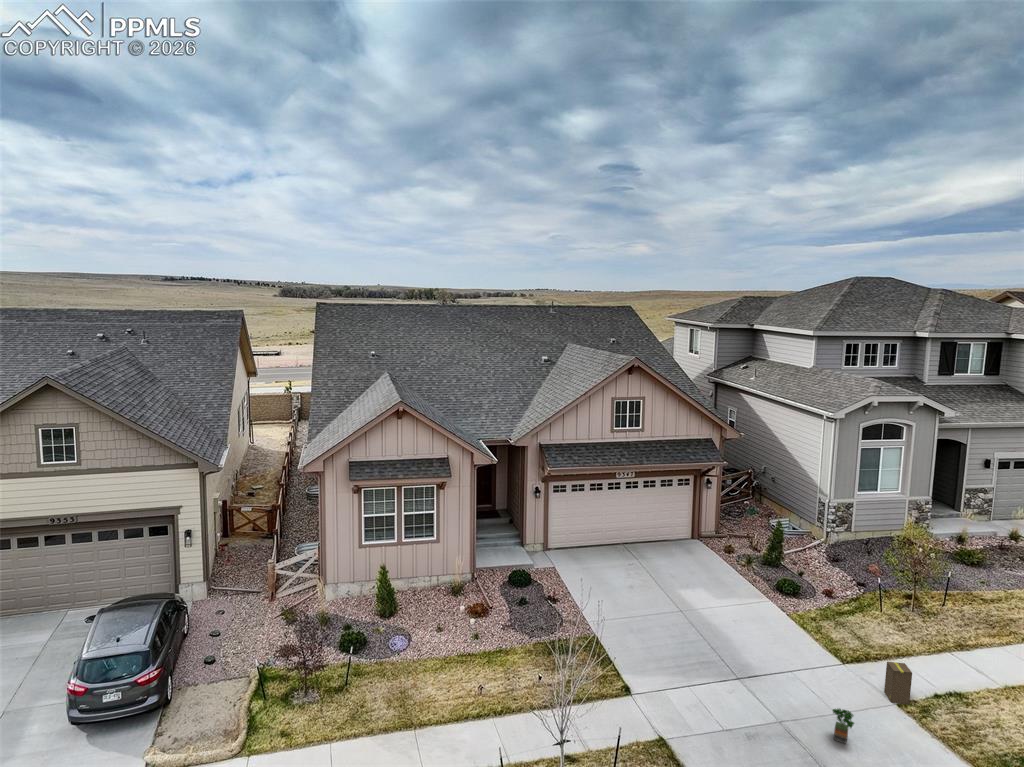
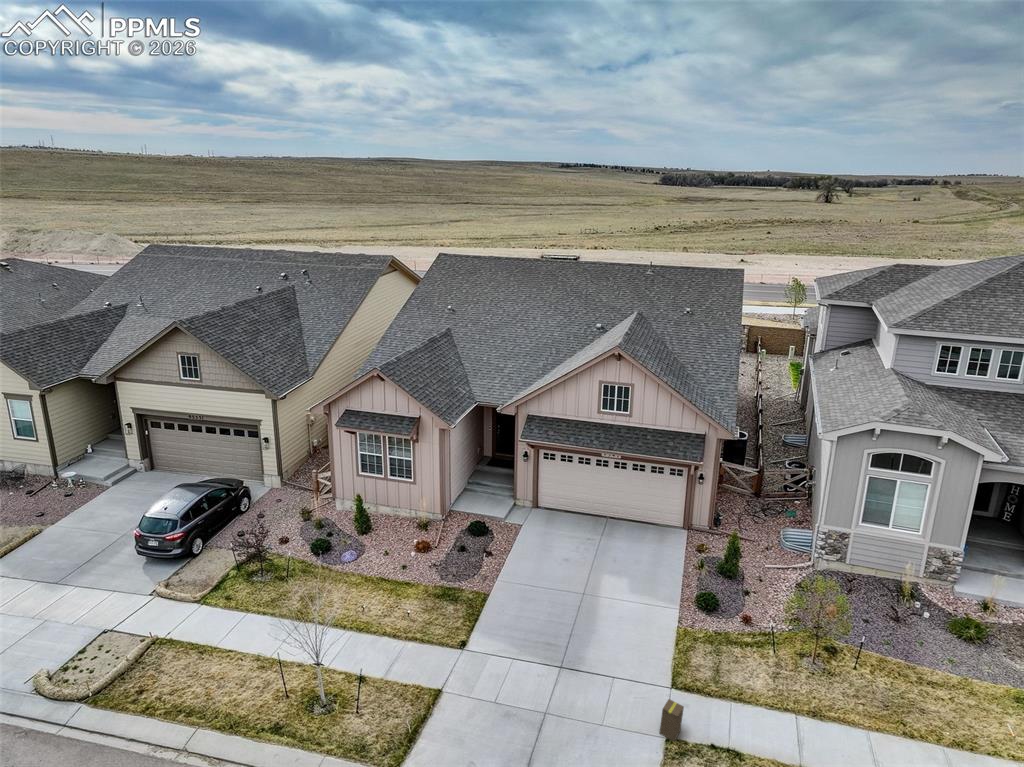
potted tree: present [833,708,854,744] -> none [566,718,586,749]

